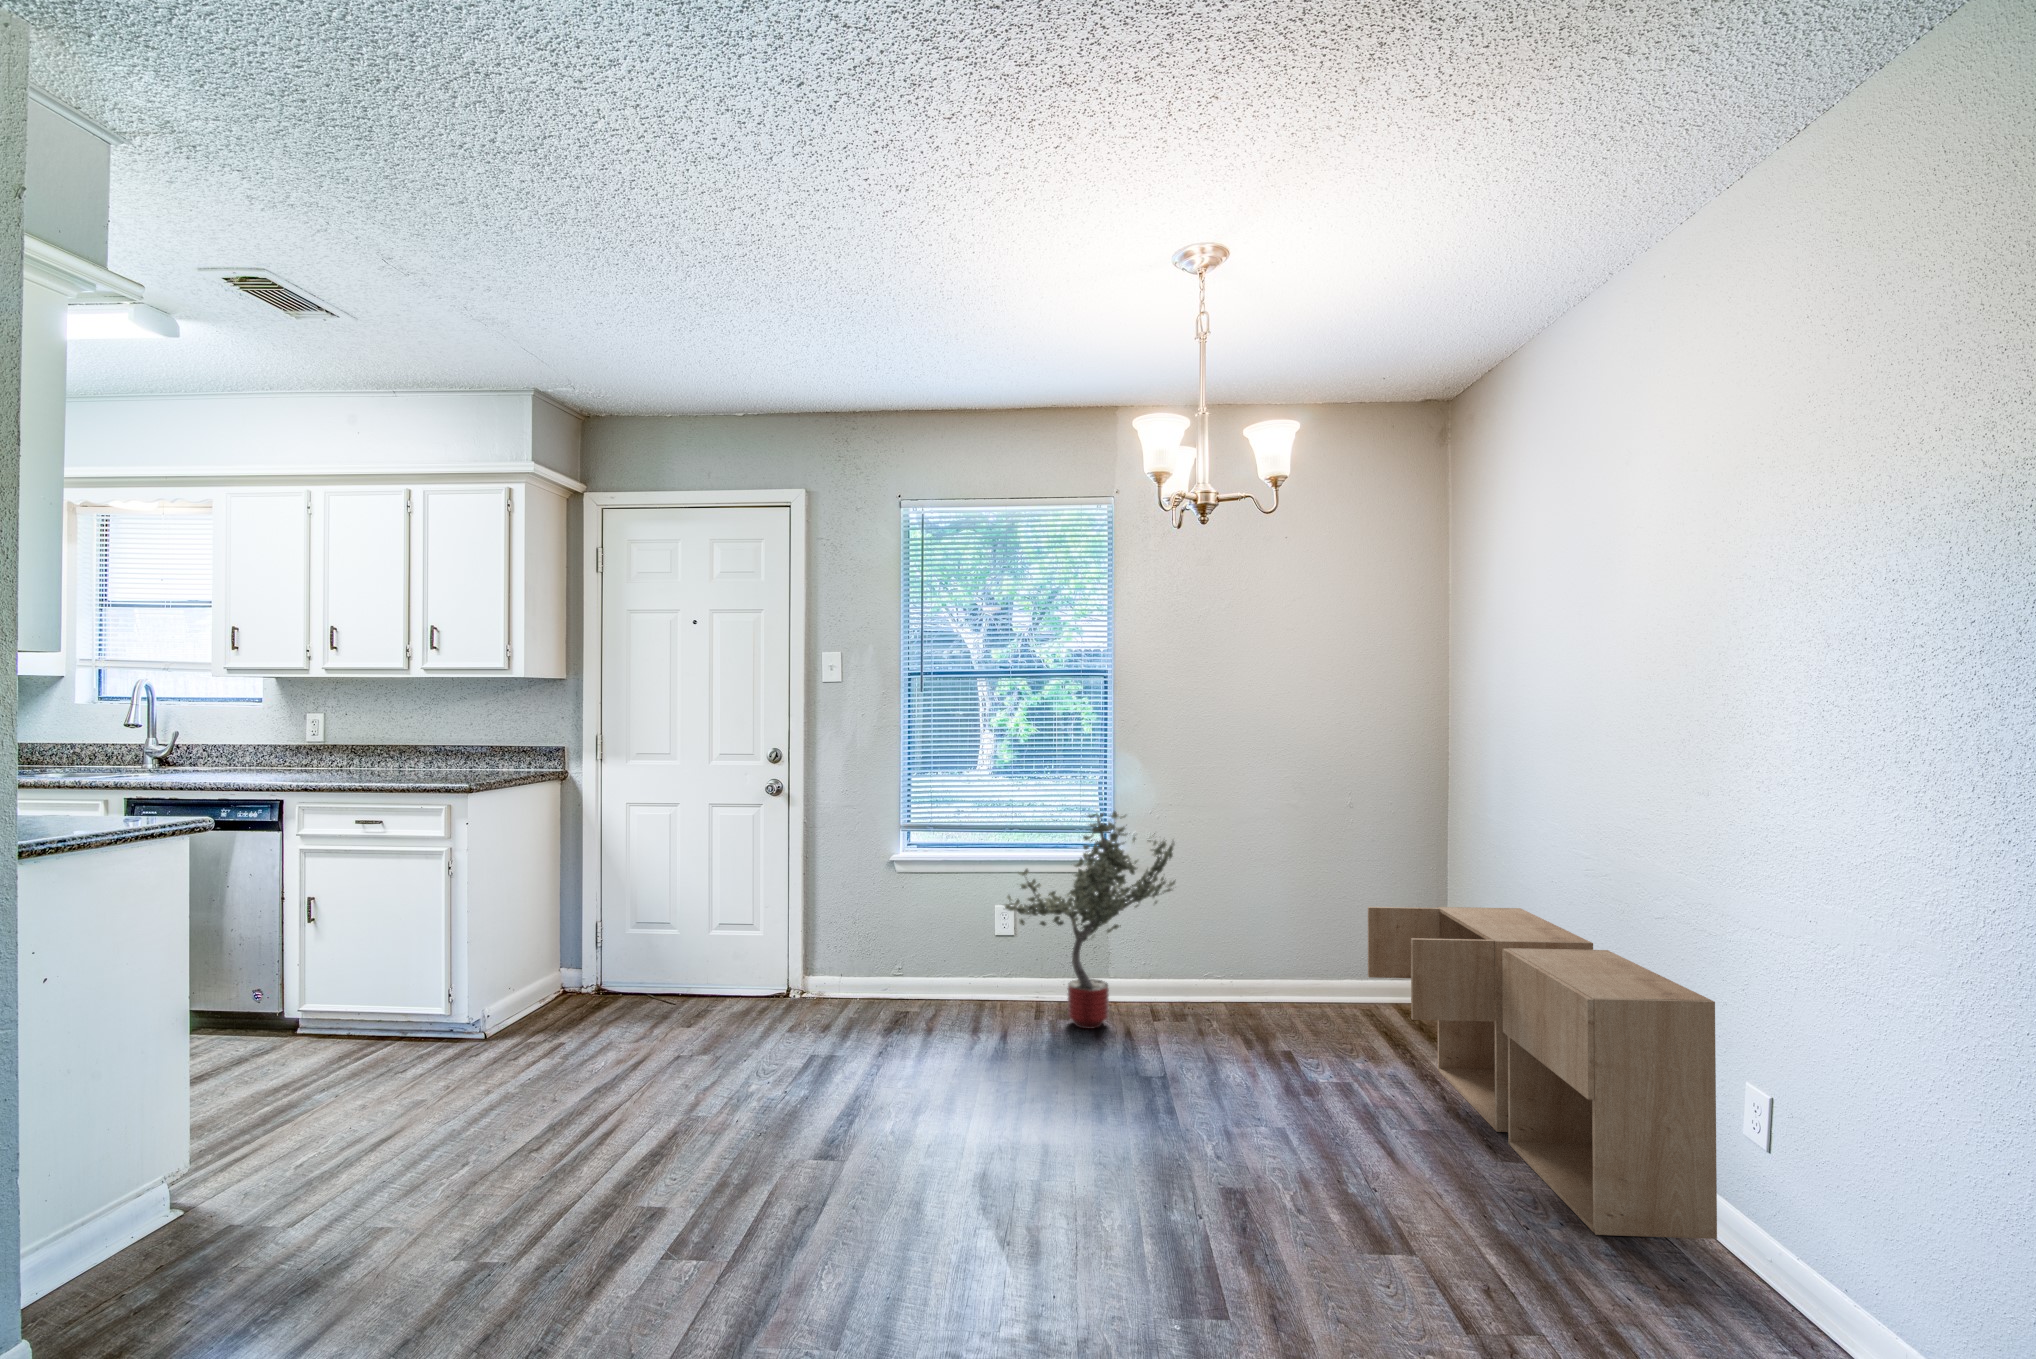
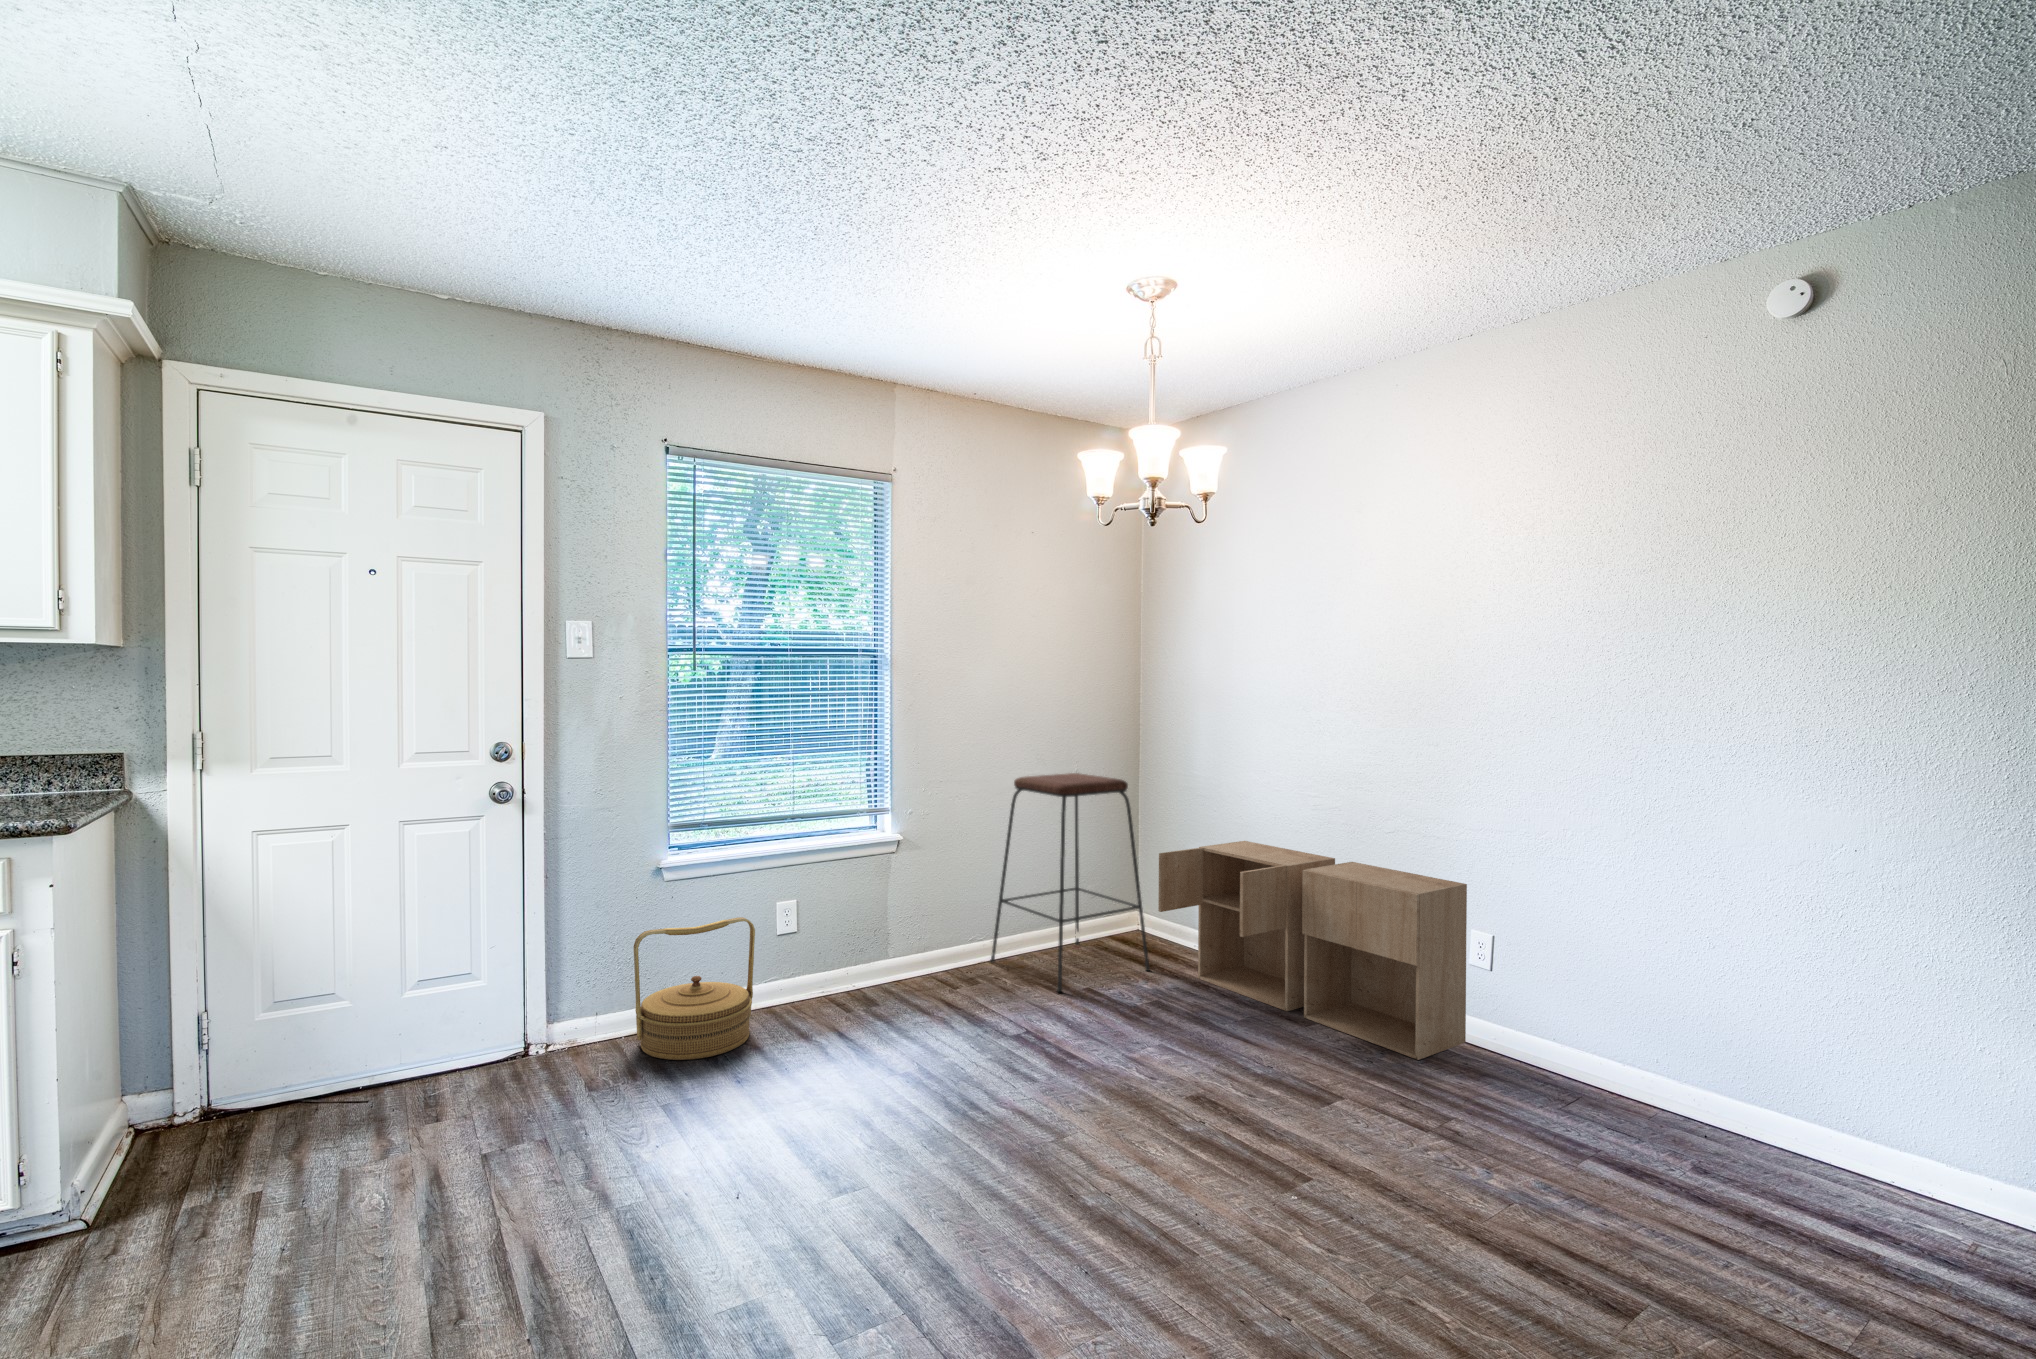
bar stool: none [1227,807,1391,1050] -> present [990,773,1150,992]
potted tree: present [1004,811,1175,1029] -> none [818,789,983,1010]
woven basket: none [847,911,950,1028] -> present [633,917,755,1060]

